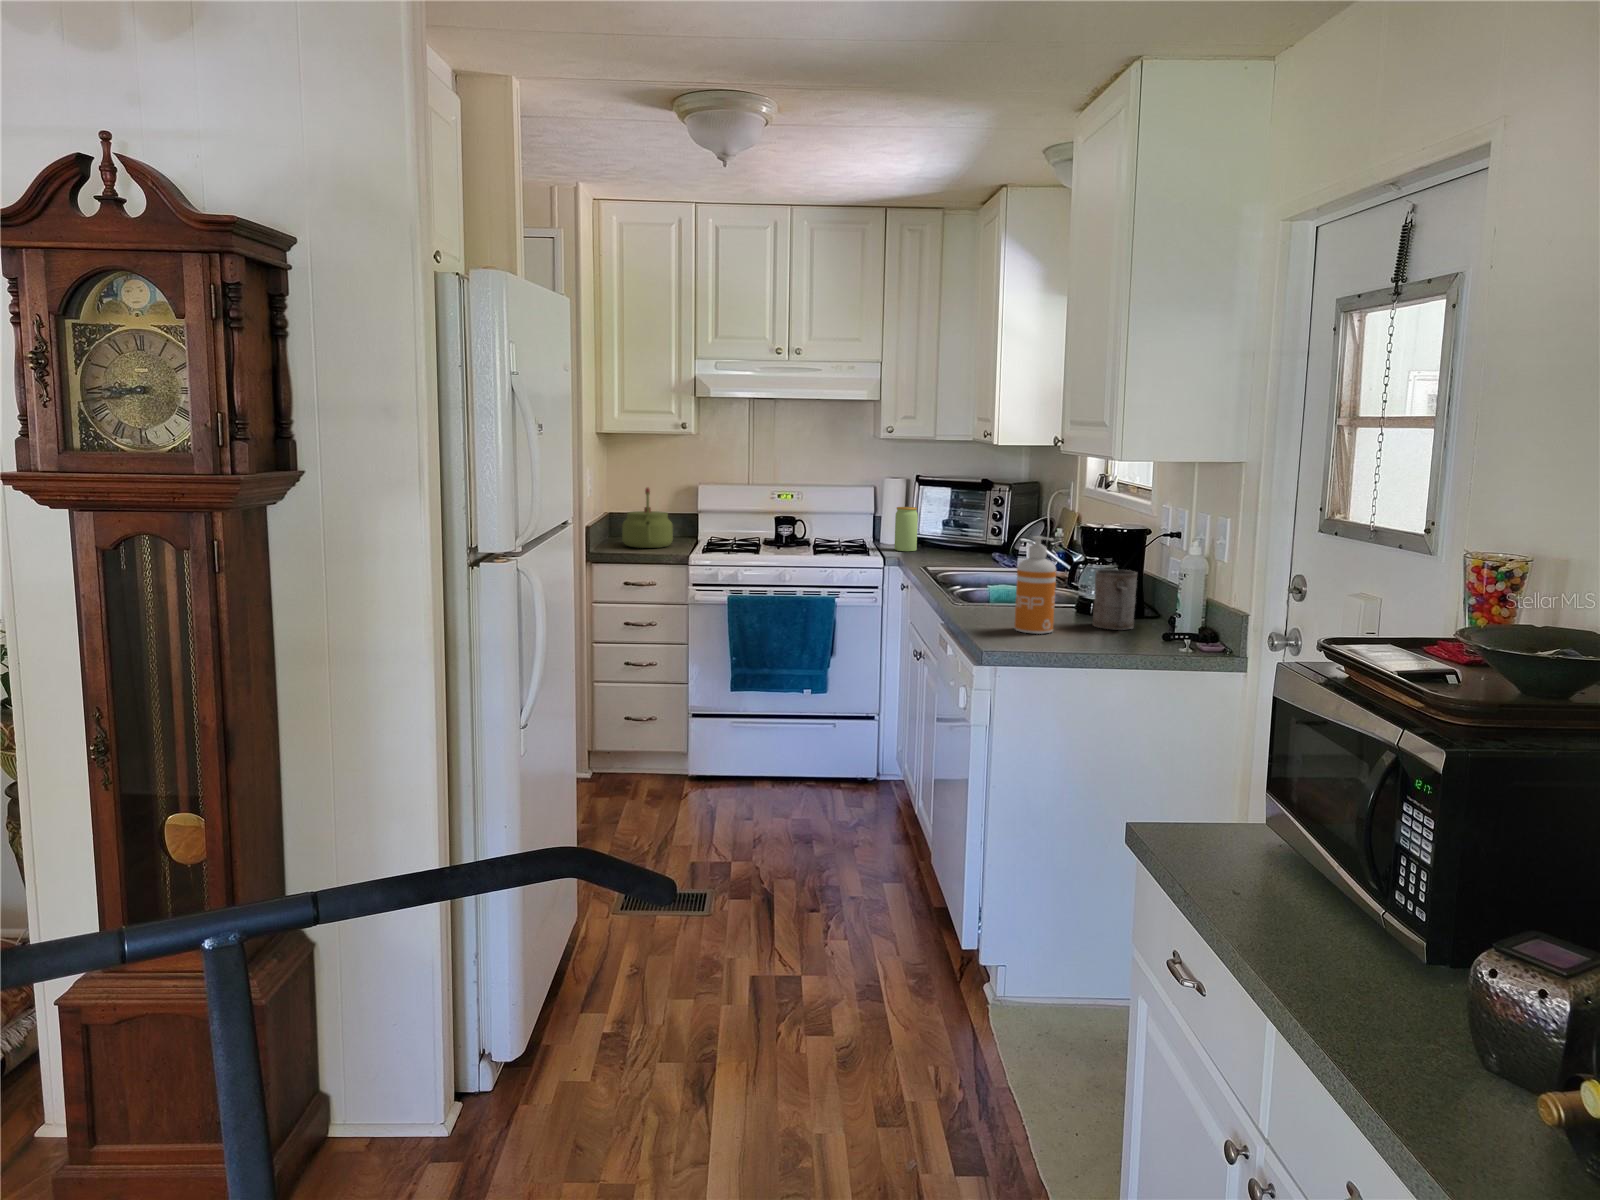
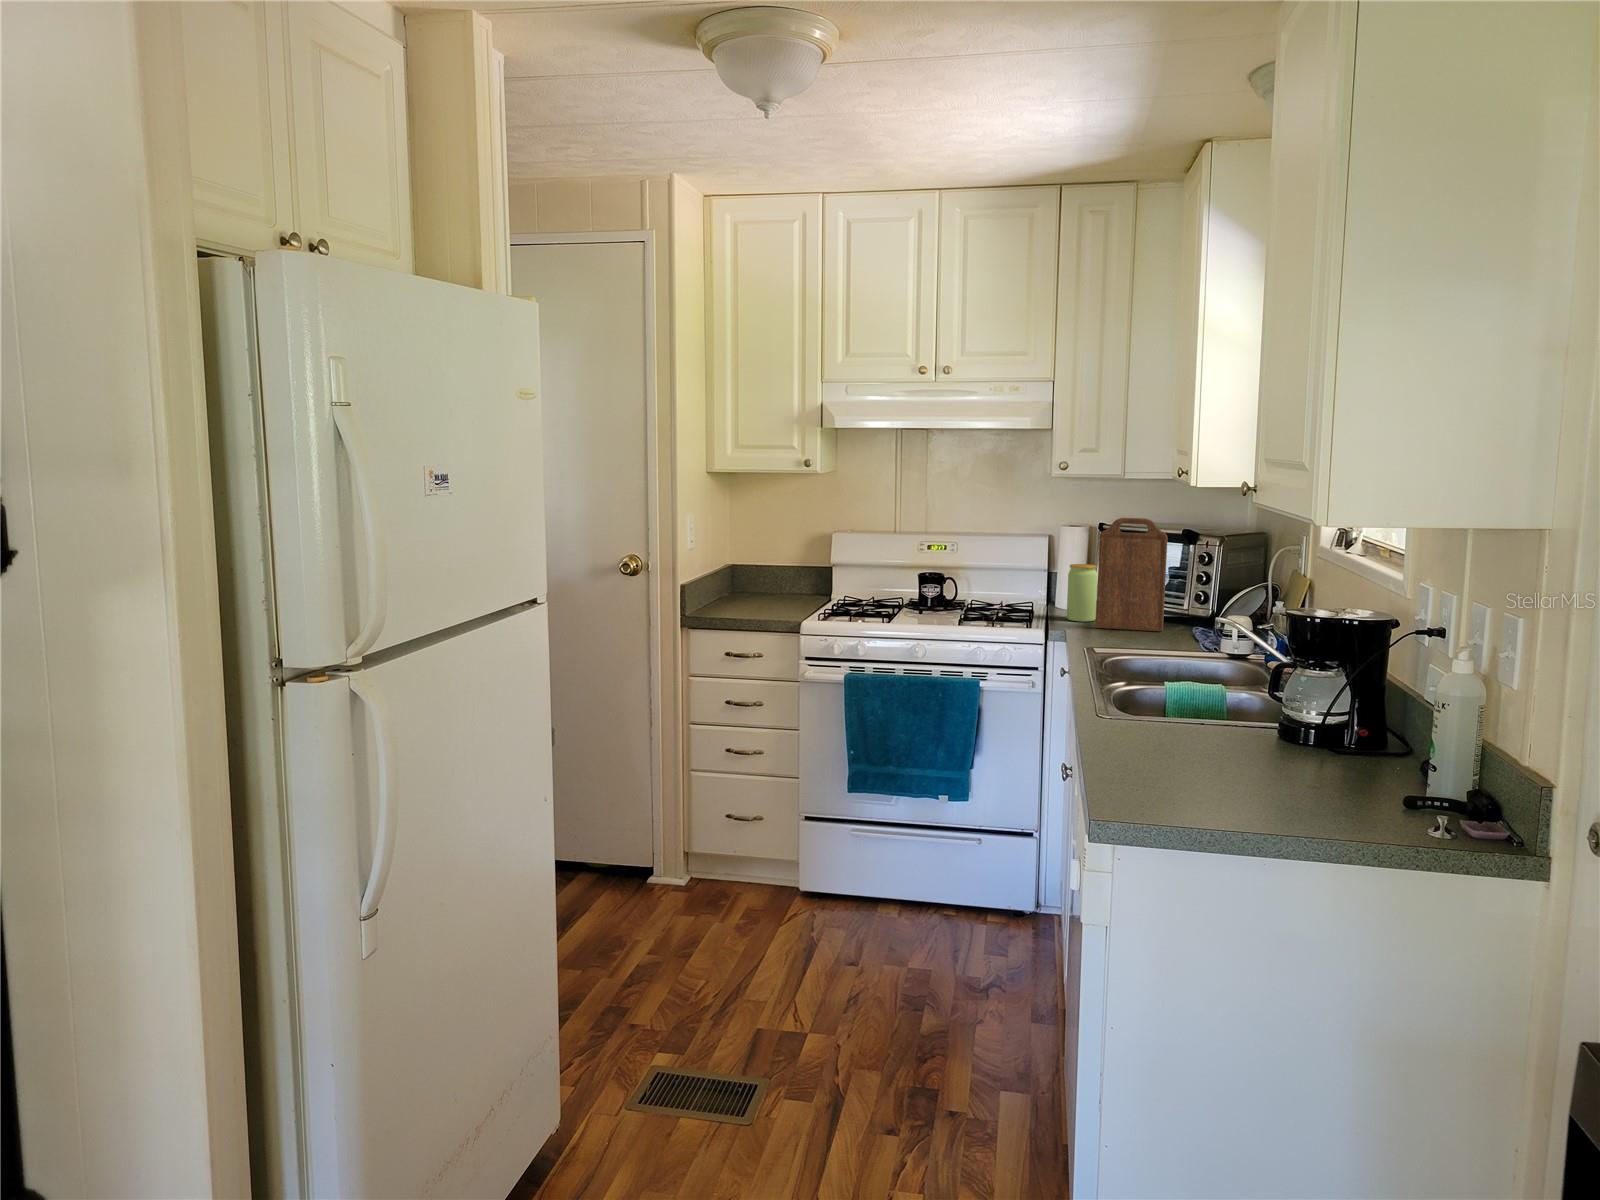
cutting board: none [920,469,973,556] -> present [1096,518,1168,631]
kettle: present [622,488,673,548] -> none [734,537,794,610]
soap dispenser: present [1014,536,1056,634] -> none [1164,637,1227,787]
mug: present [1092,569,1137,630] -> none [1293,685,1367,782]

